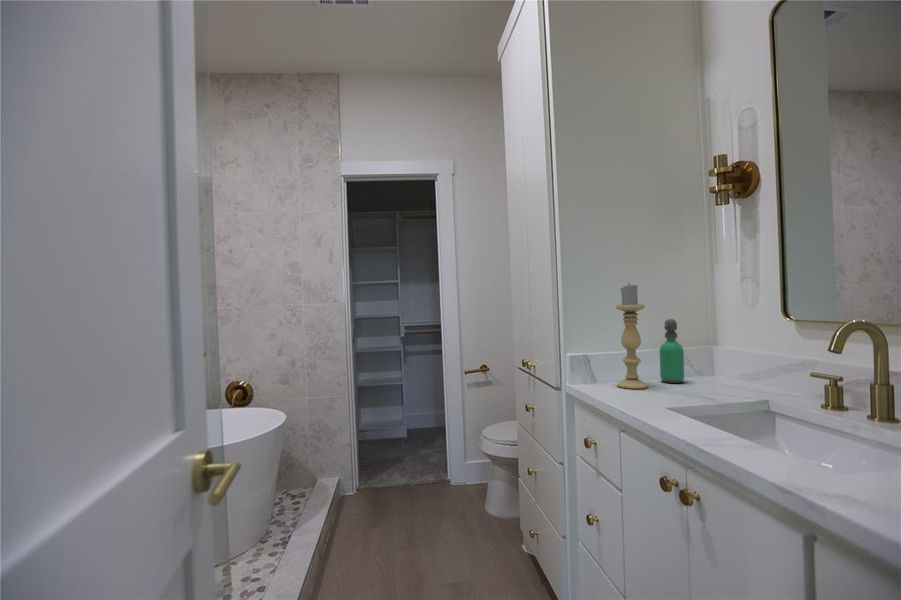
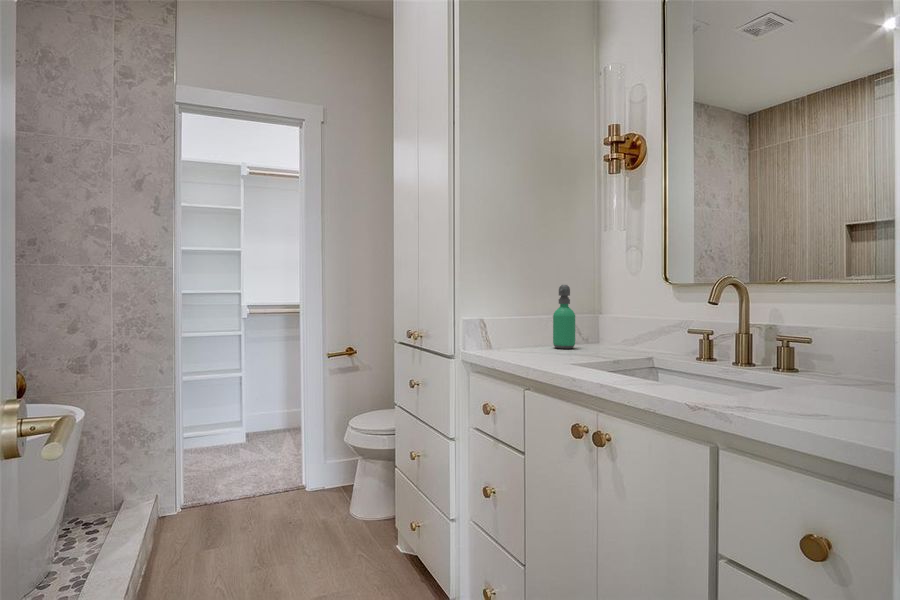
candle holder: present [616,284,648,389] -> none [515,244,544,353]

